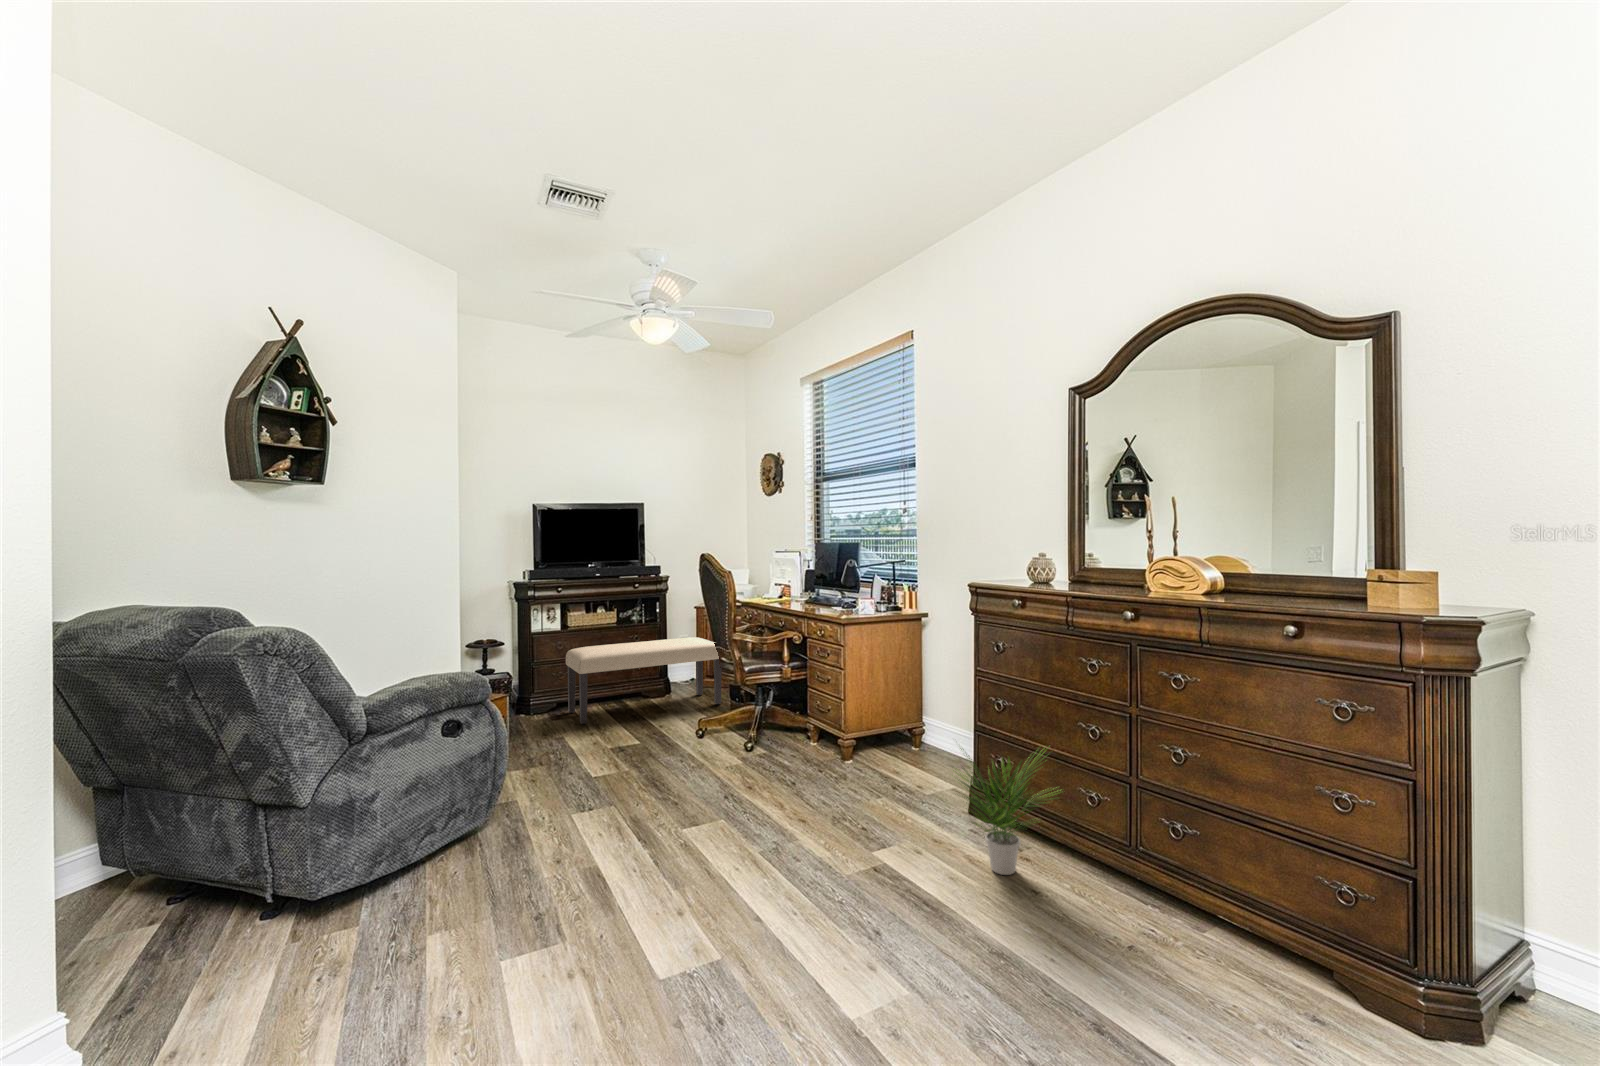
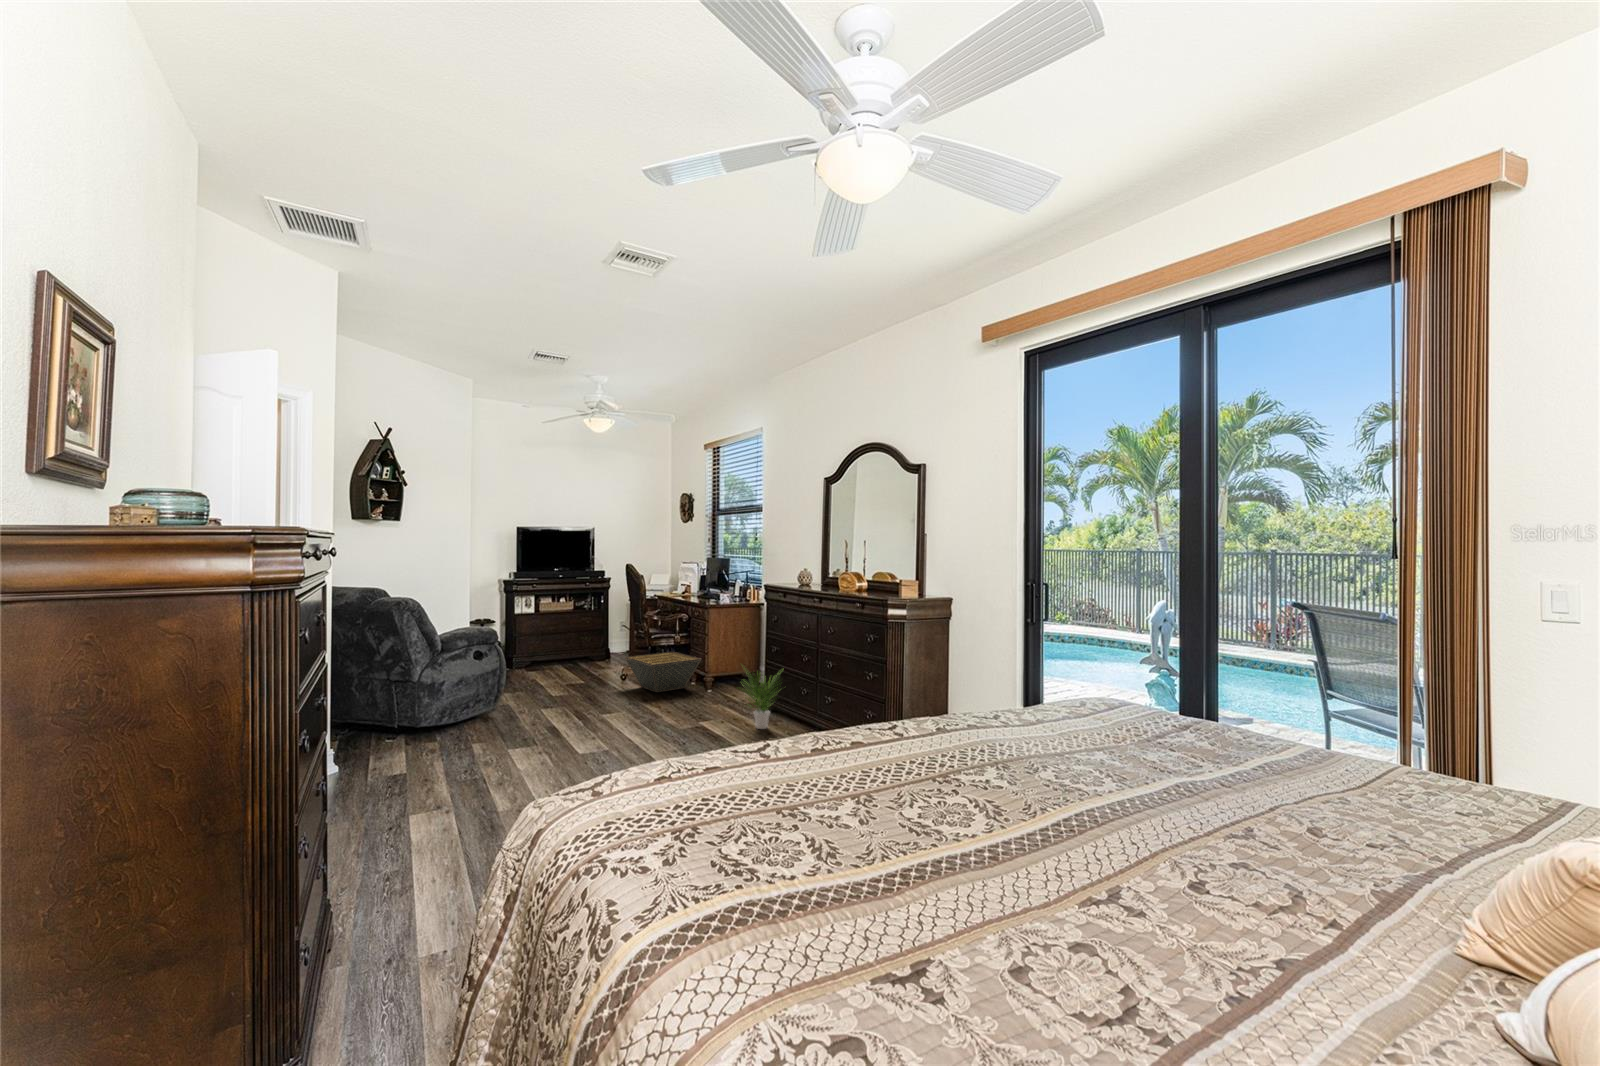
bench: present [566,637,722,724] -> none [537,621,645,674]
basket: none [705,690,830,765] -> present [625,652,702,692]

